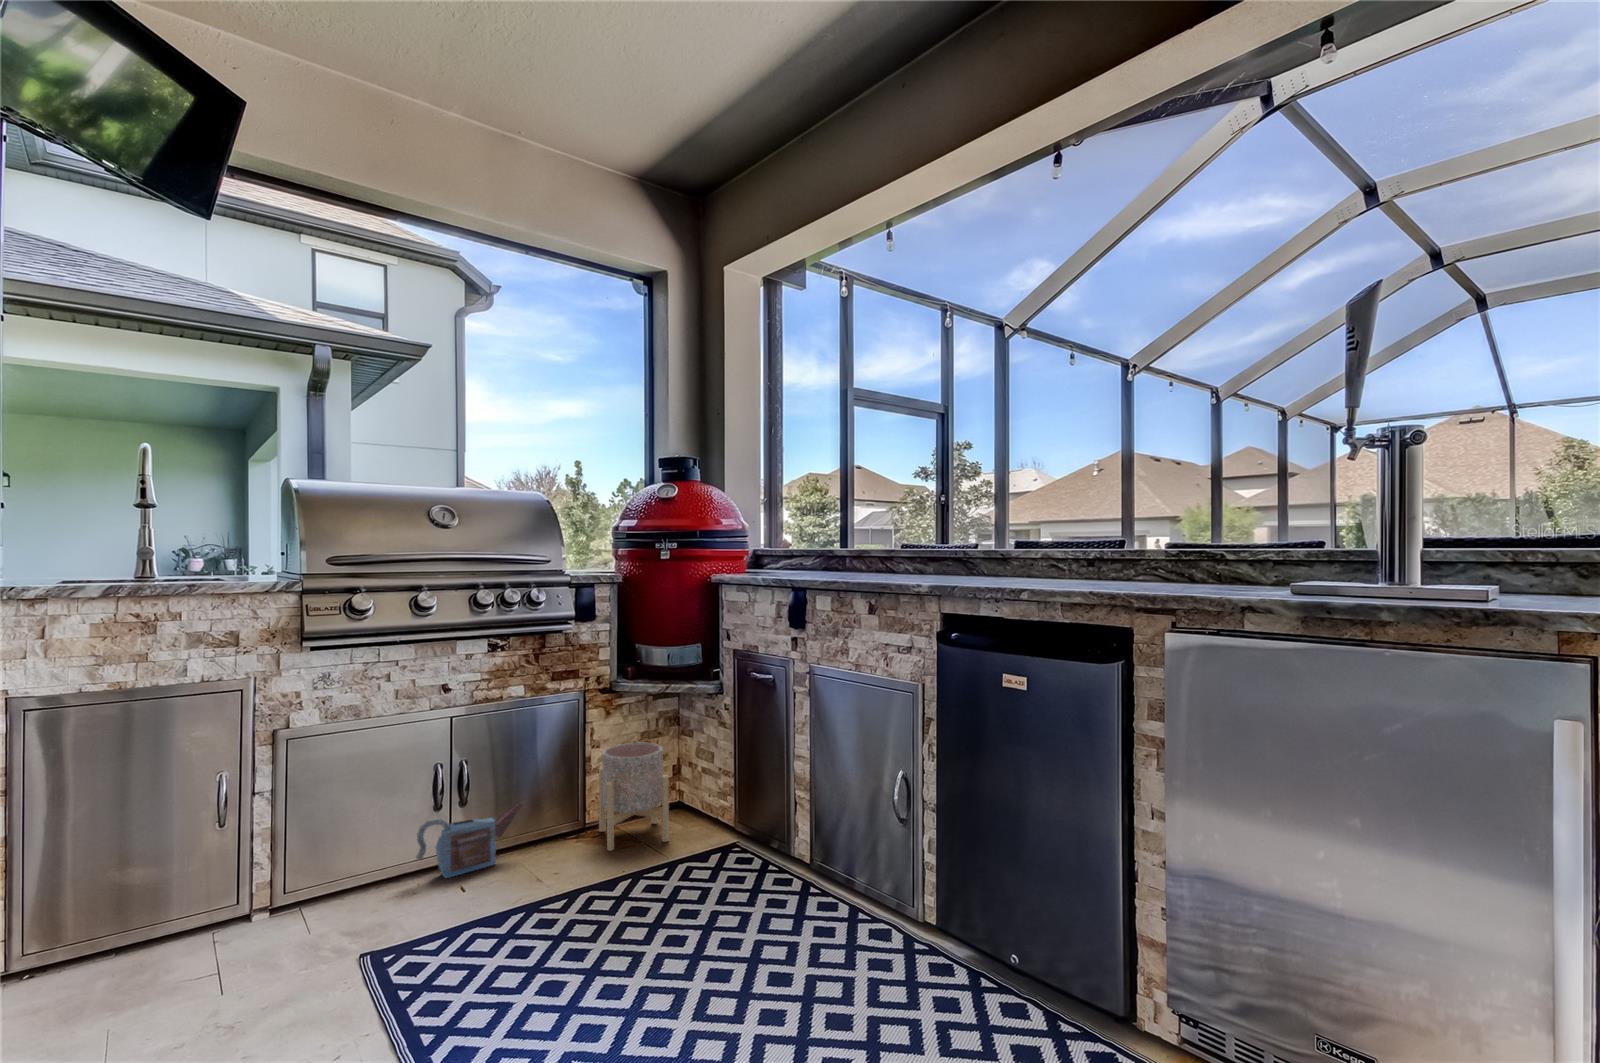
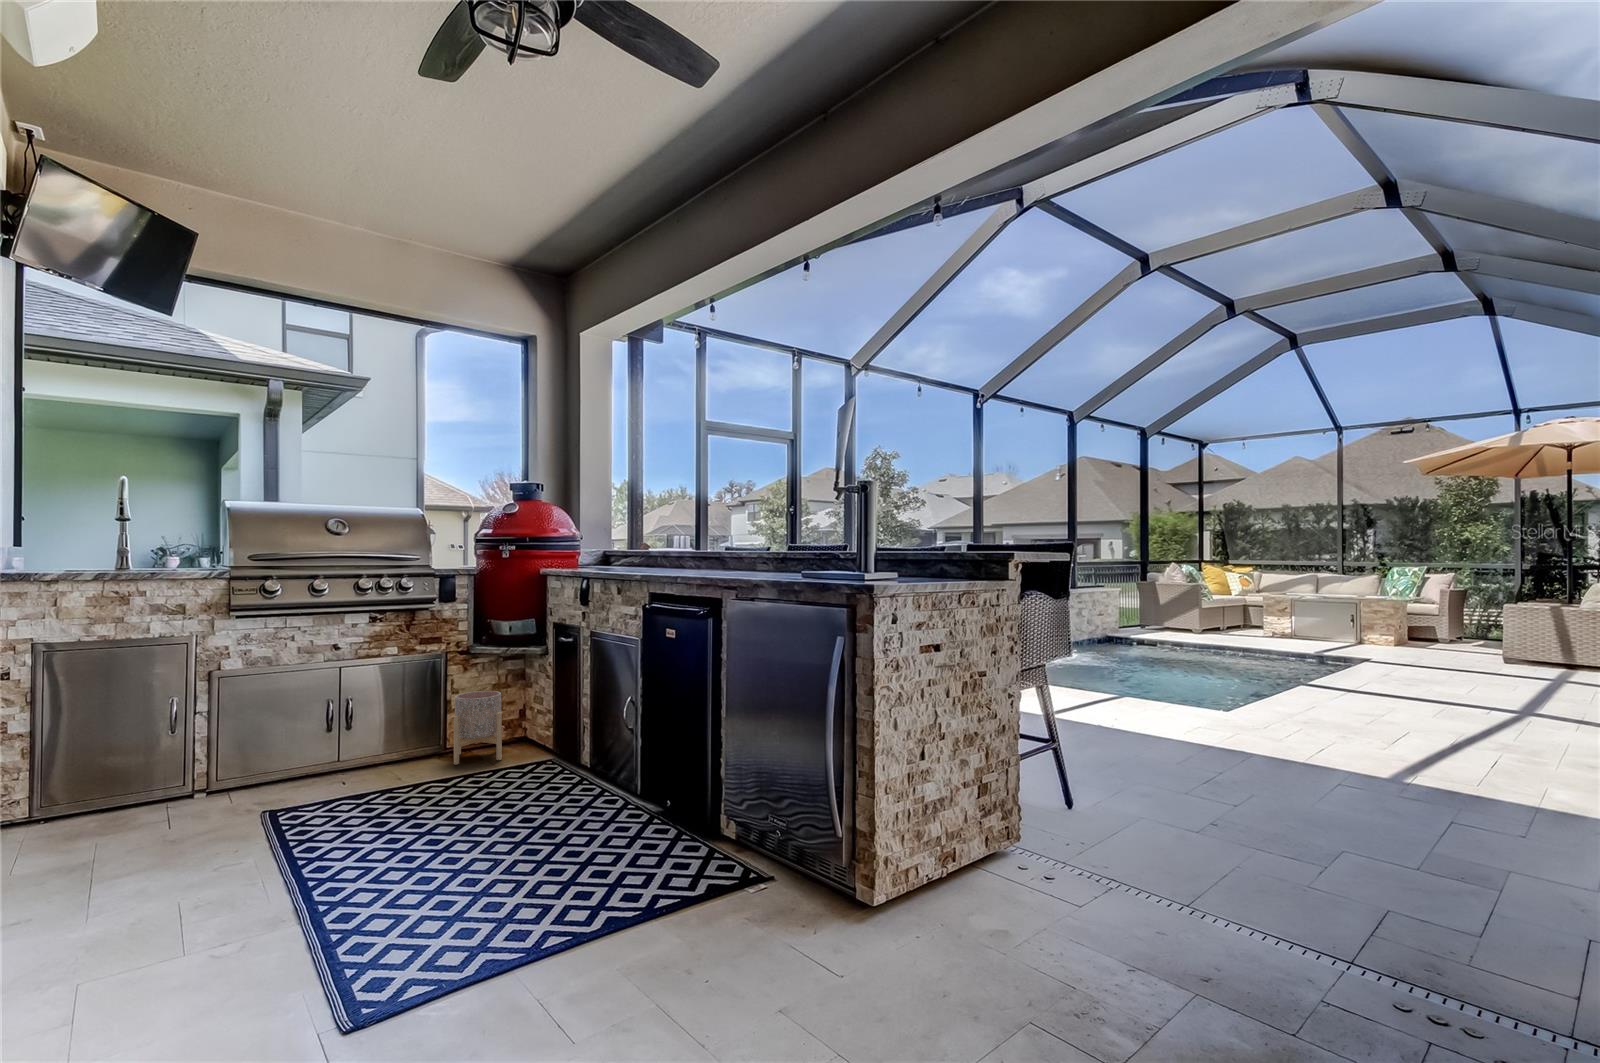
watering can: present [416,803,523,878] -> none [310,729,393,778]

